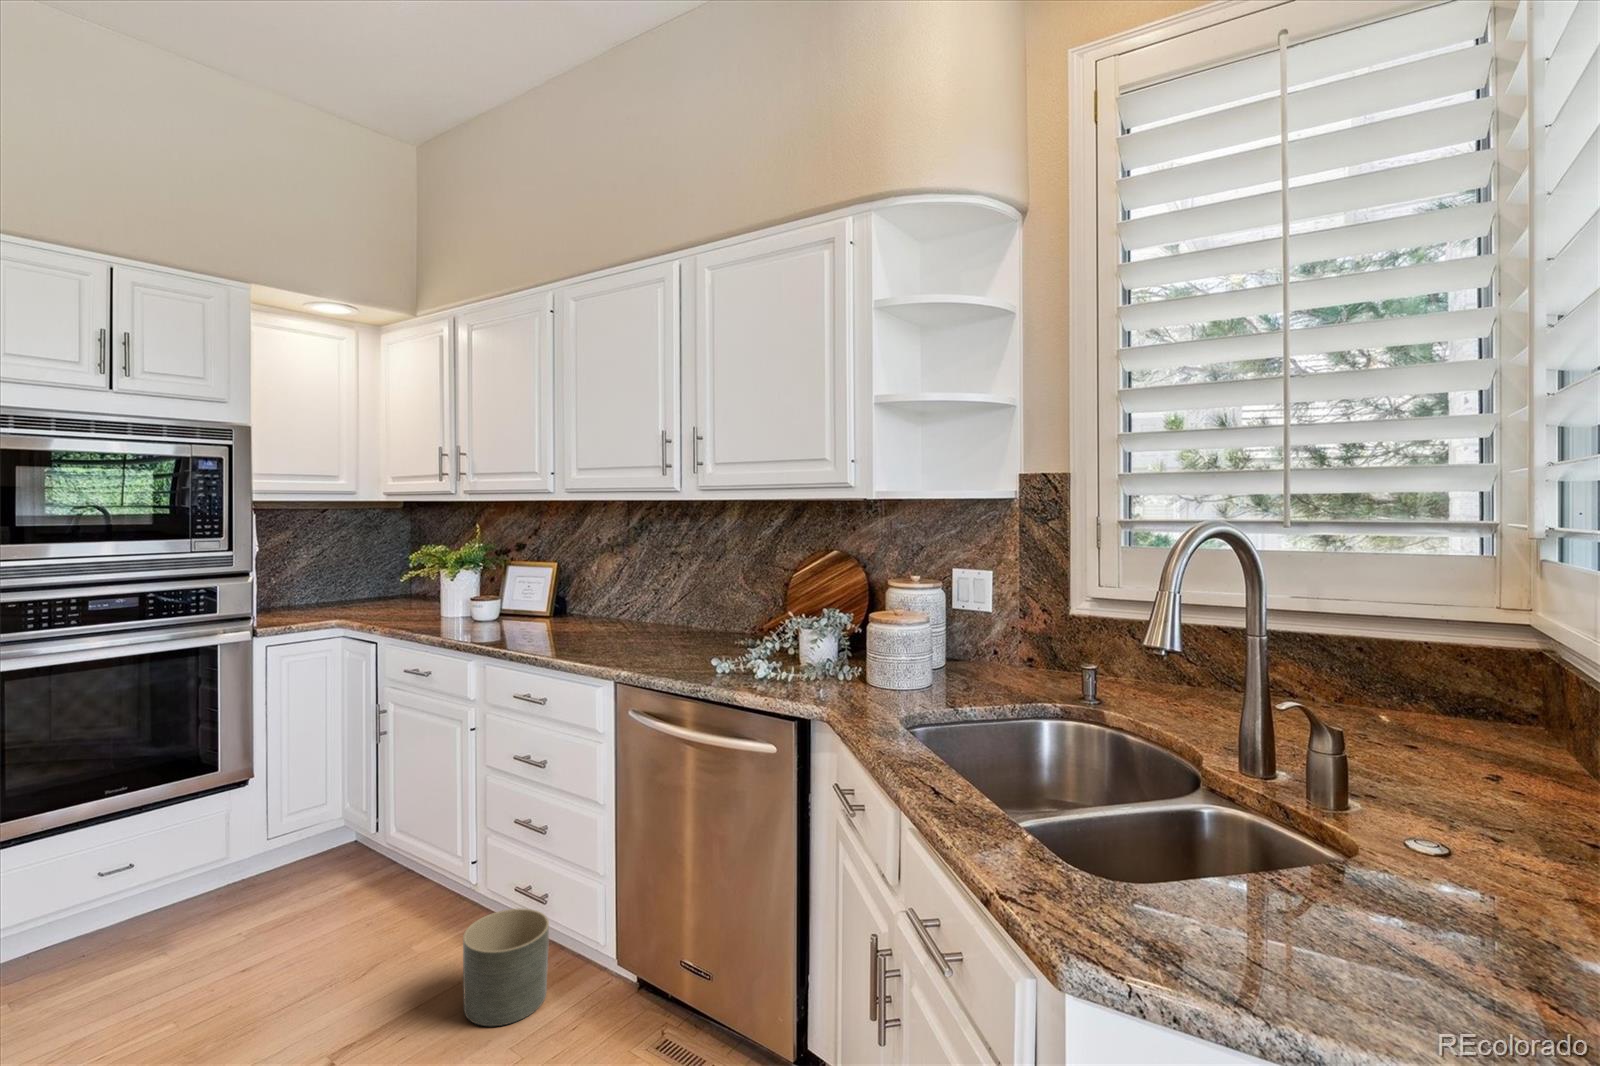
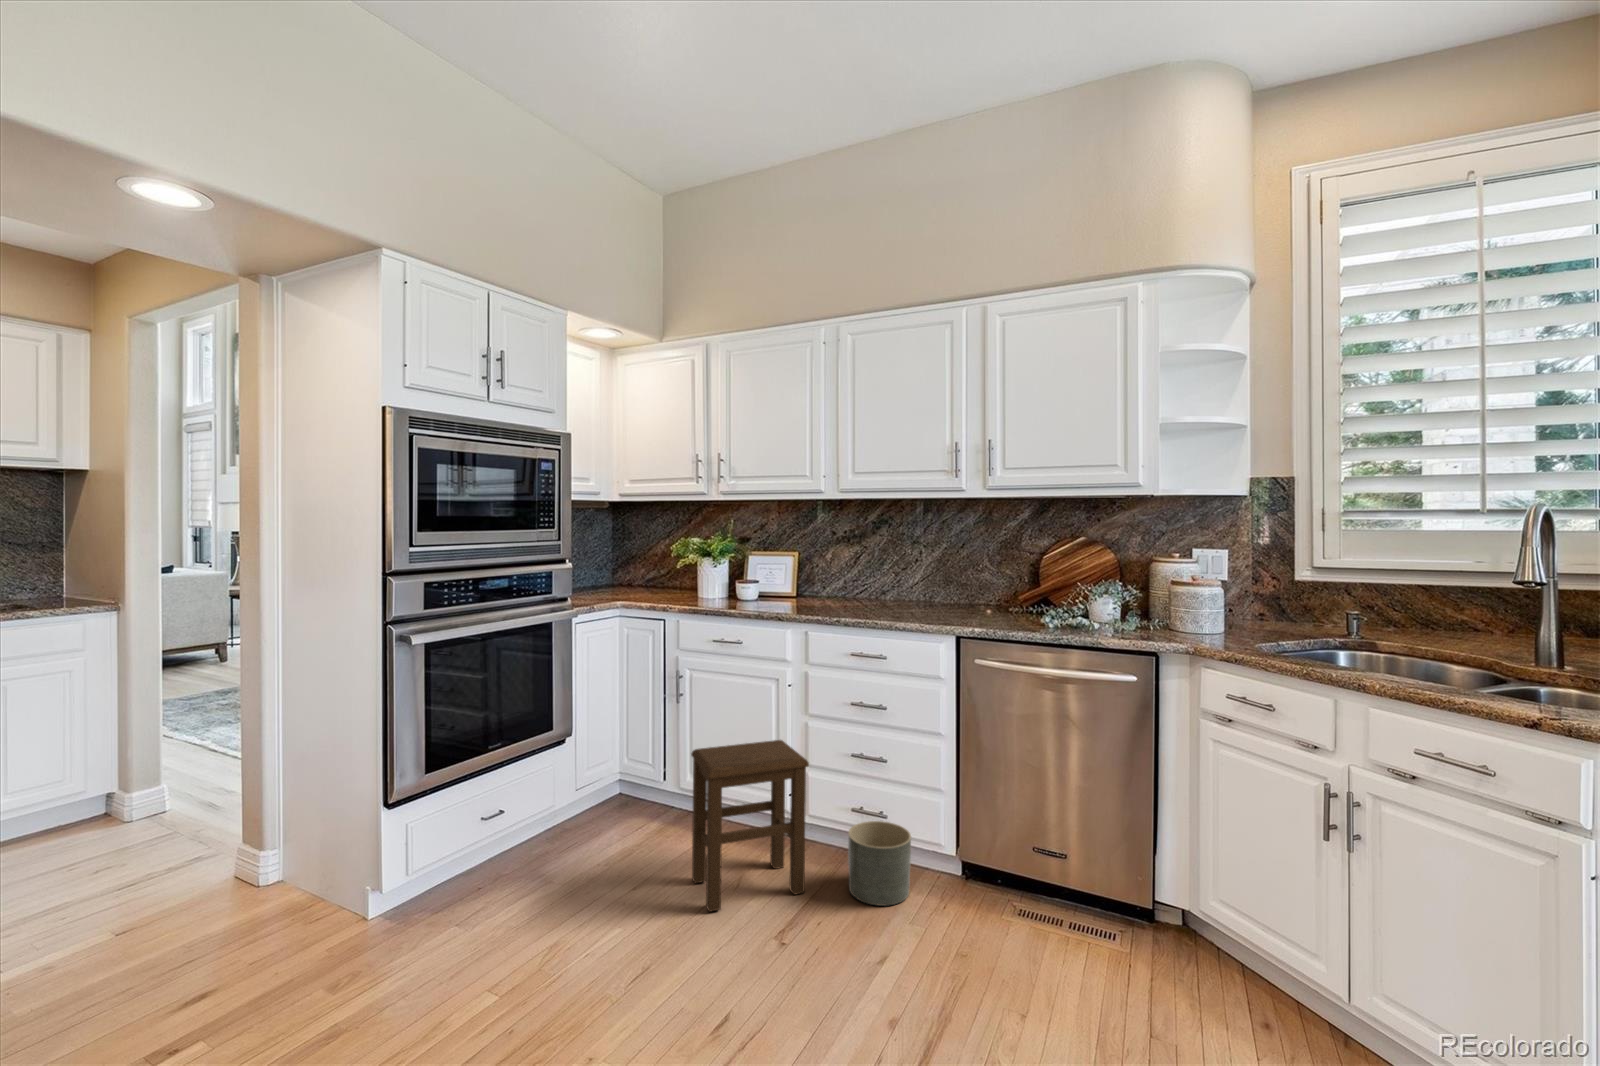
stool: none [269,798,438,1018] -> present [691,740,809,912]

